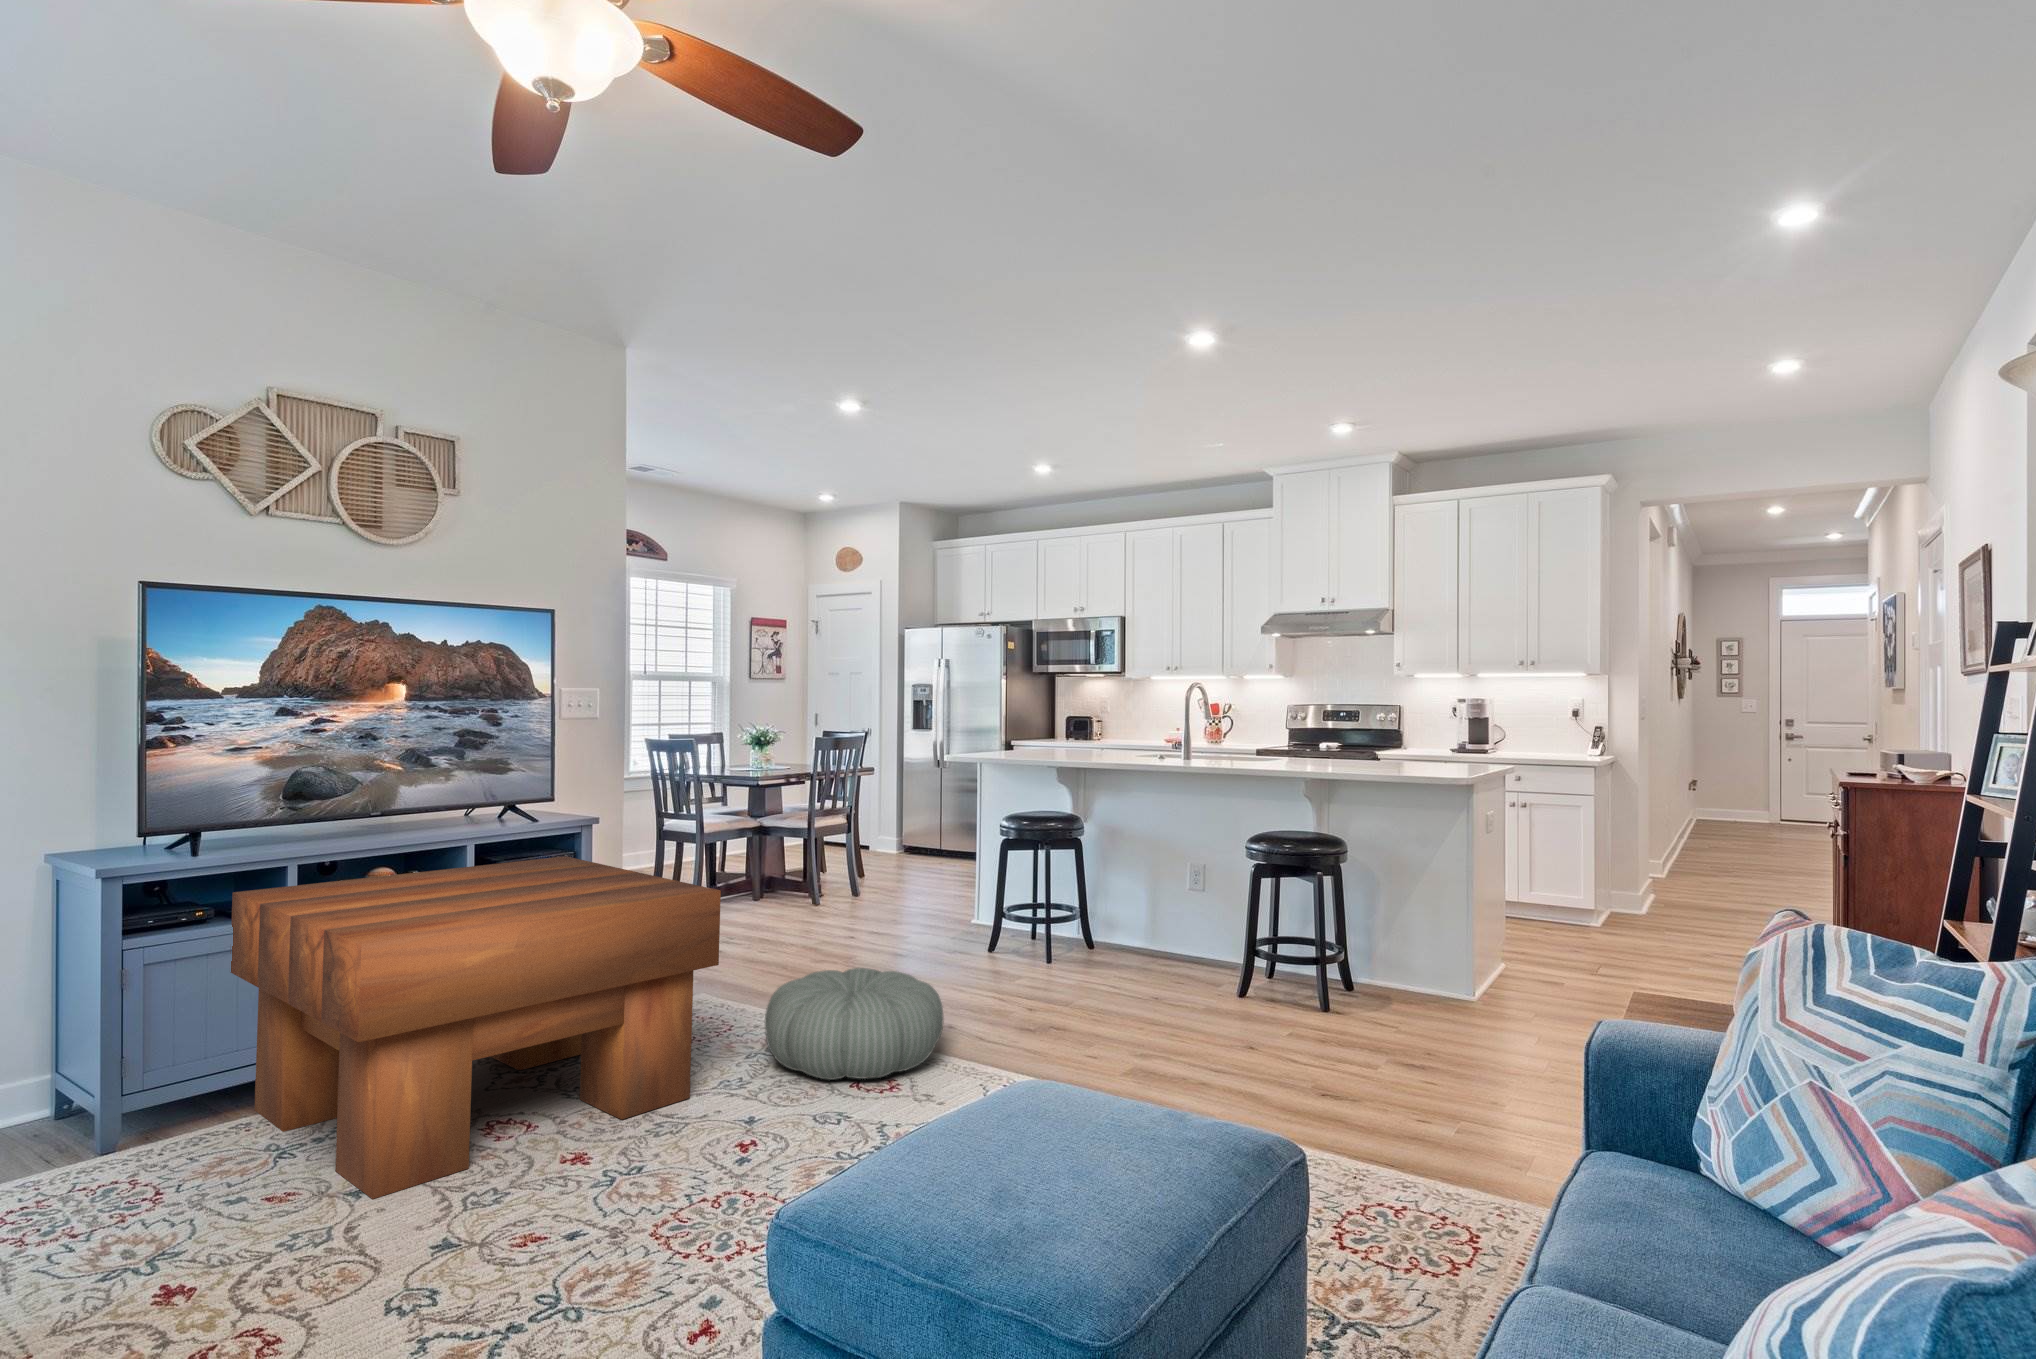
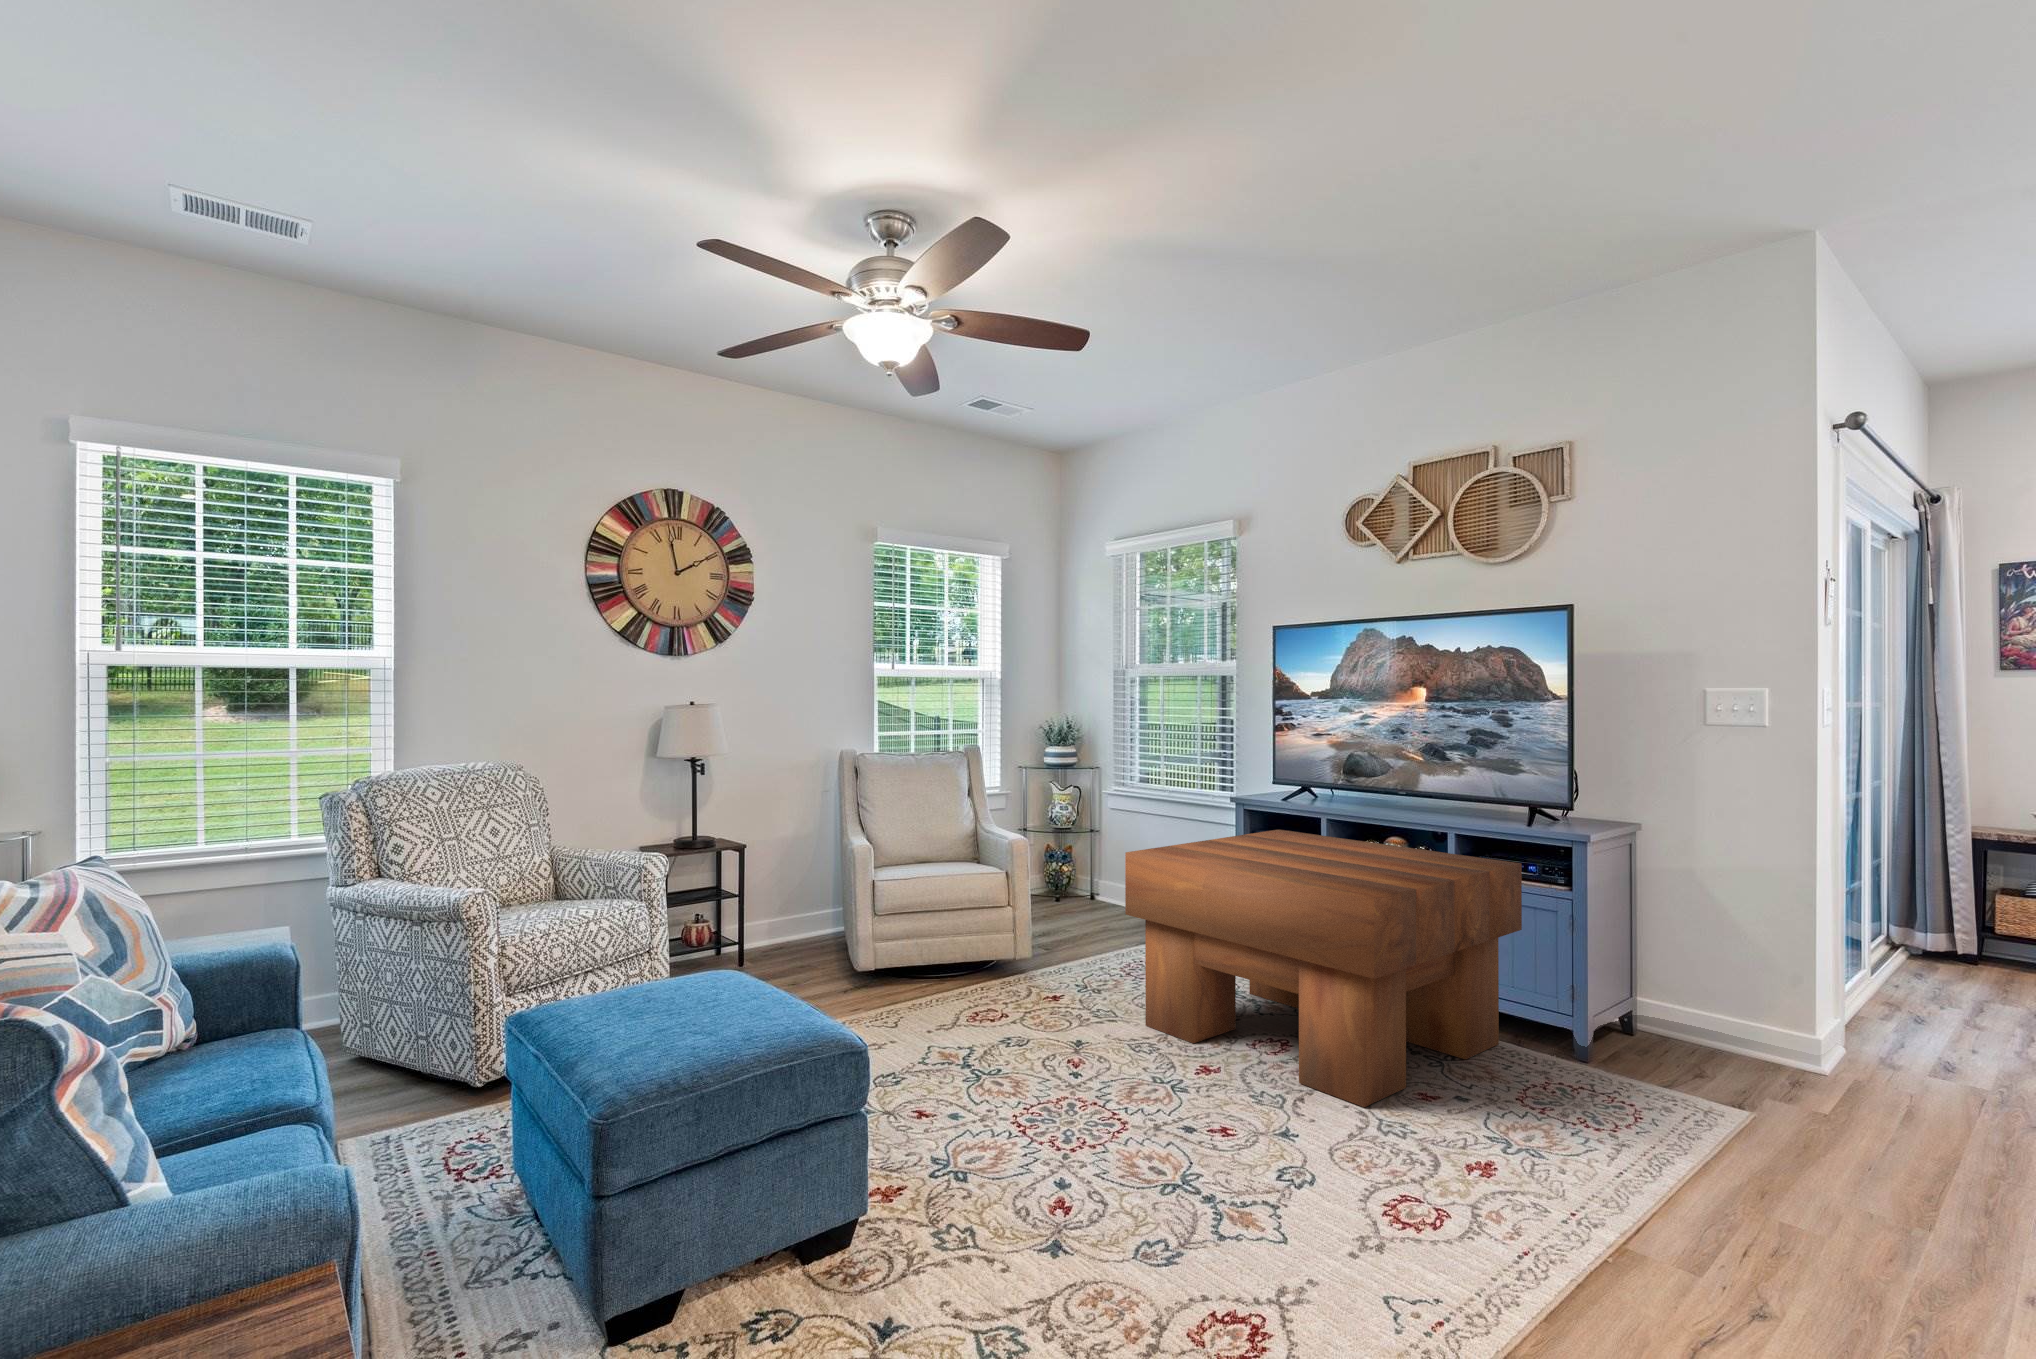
pouf: present [765,968,944,1080] -> none [1423,1062,1710,1251]

